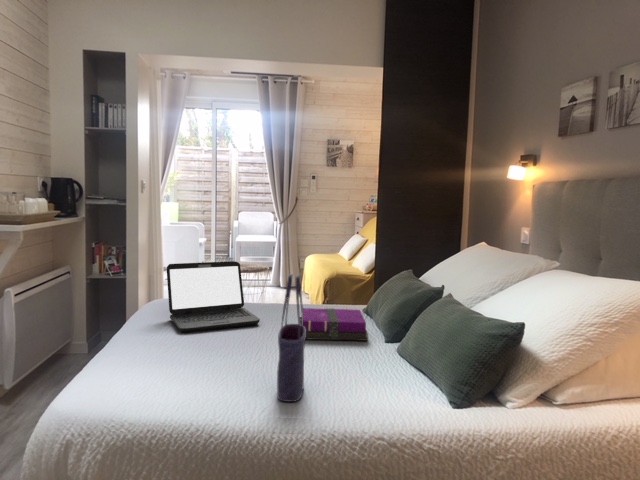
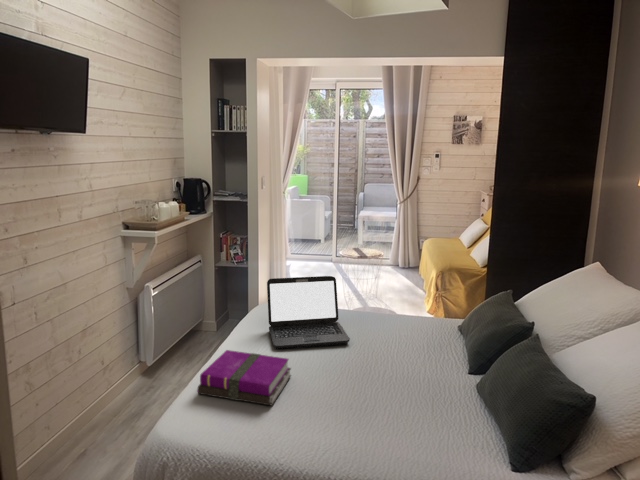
tote bag: present [277,274,306,402] -> none [341,332,373,456]
notebook: present [300,308,368,341] -> present [198,350,291,405]

